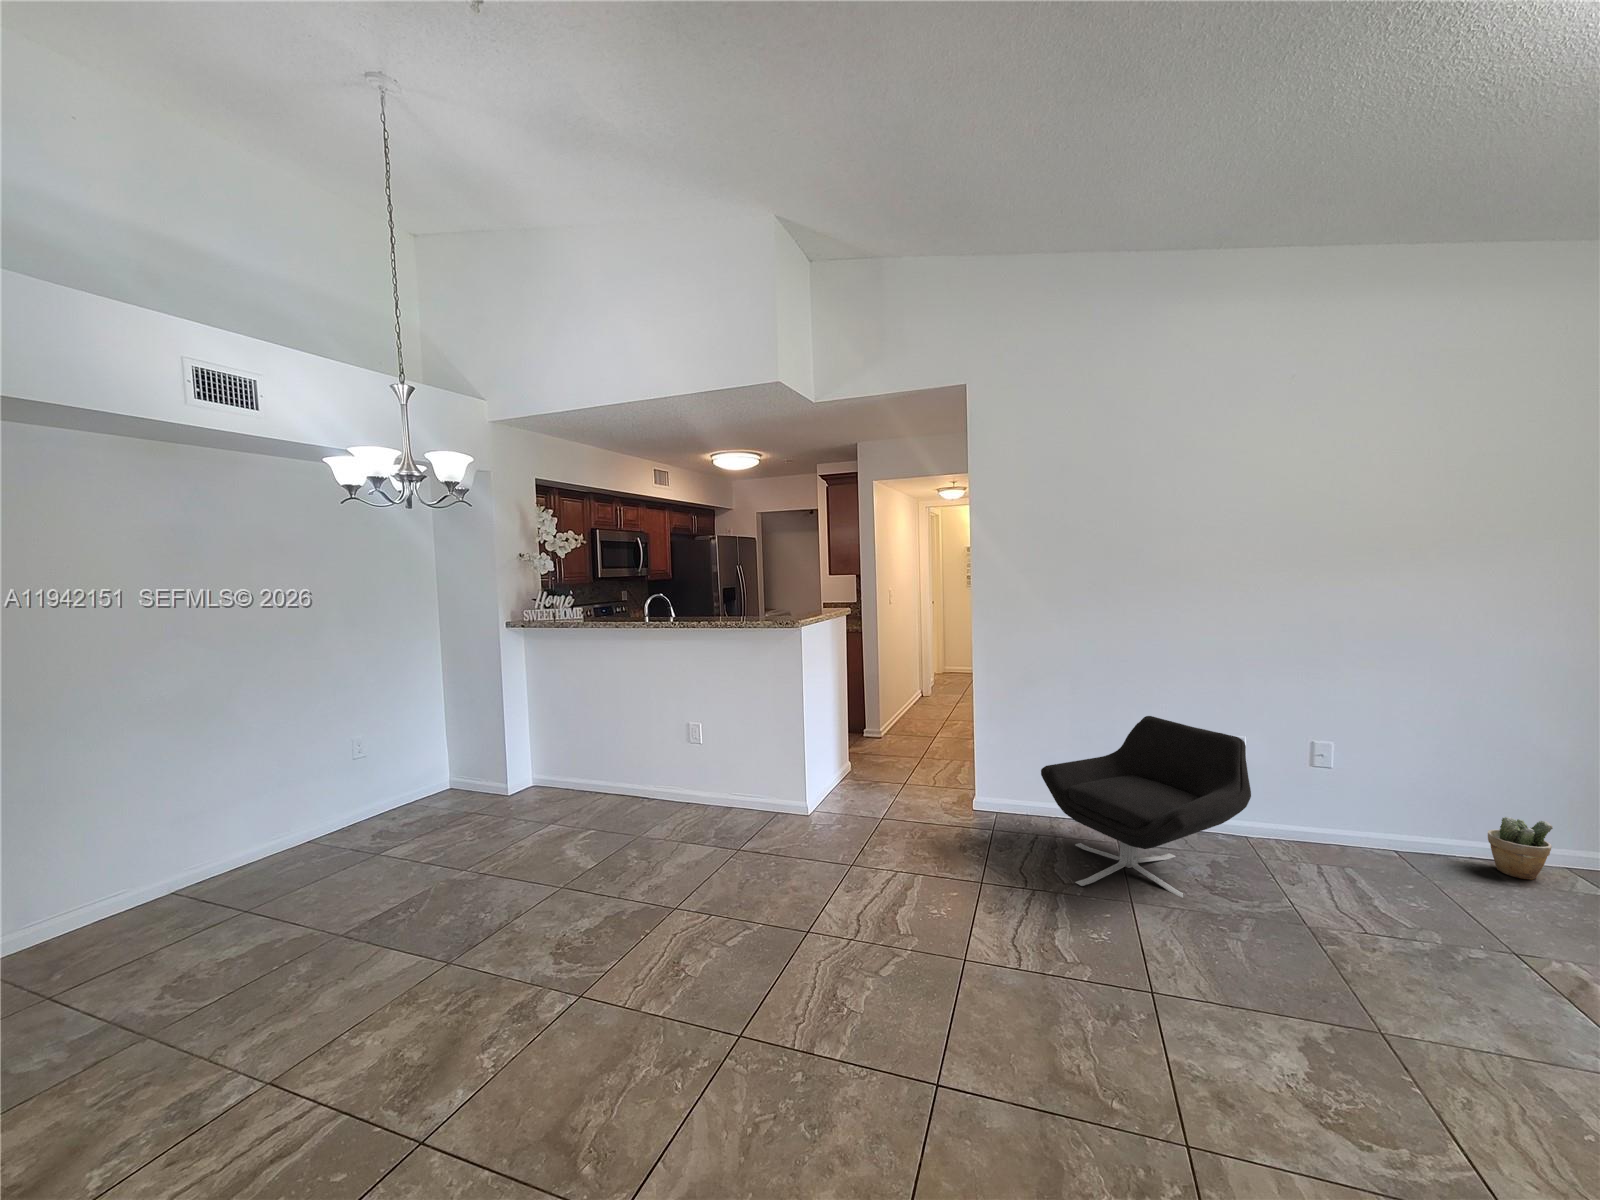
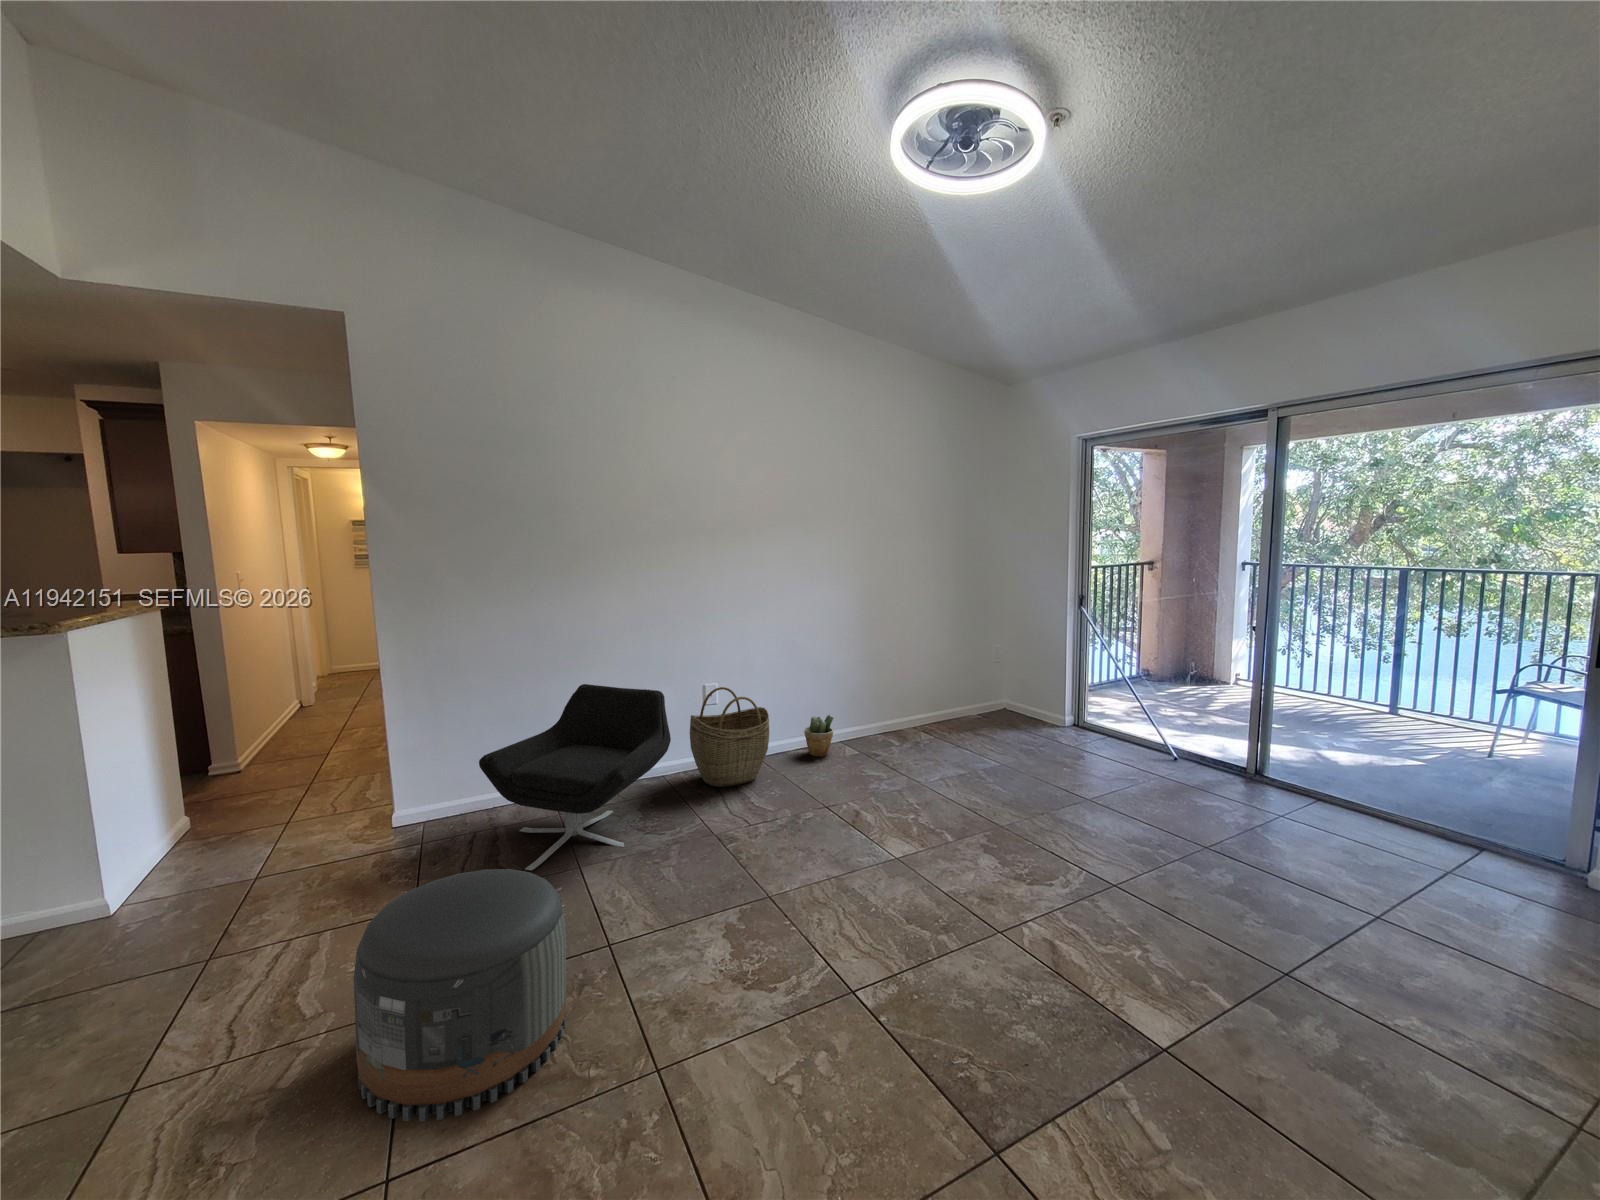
woven basket: none [1282,747,1414,878] -> present [690,687,769,787]
pouf: none [927,862,1100,1077] -> present [354,869,566,1121]

